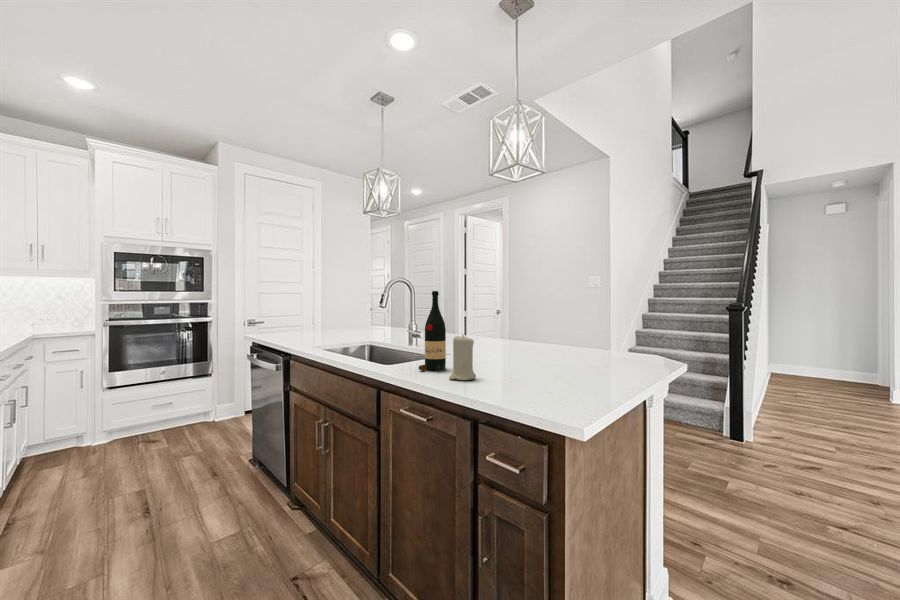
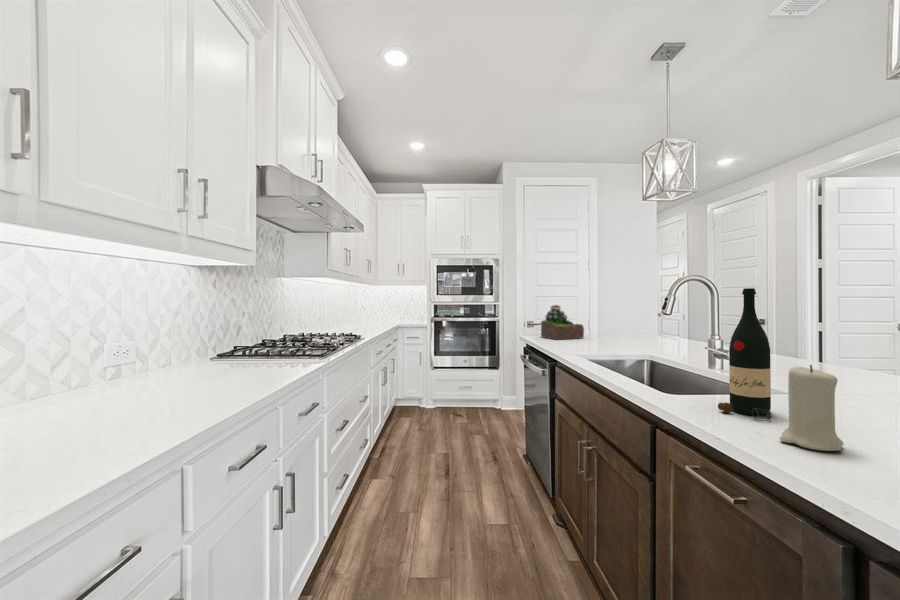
succulent plant: none [269,306,311,339] -> present [541,305,584,340]

